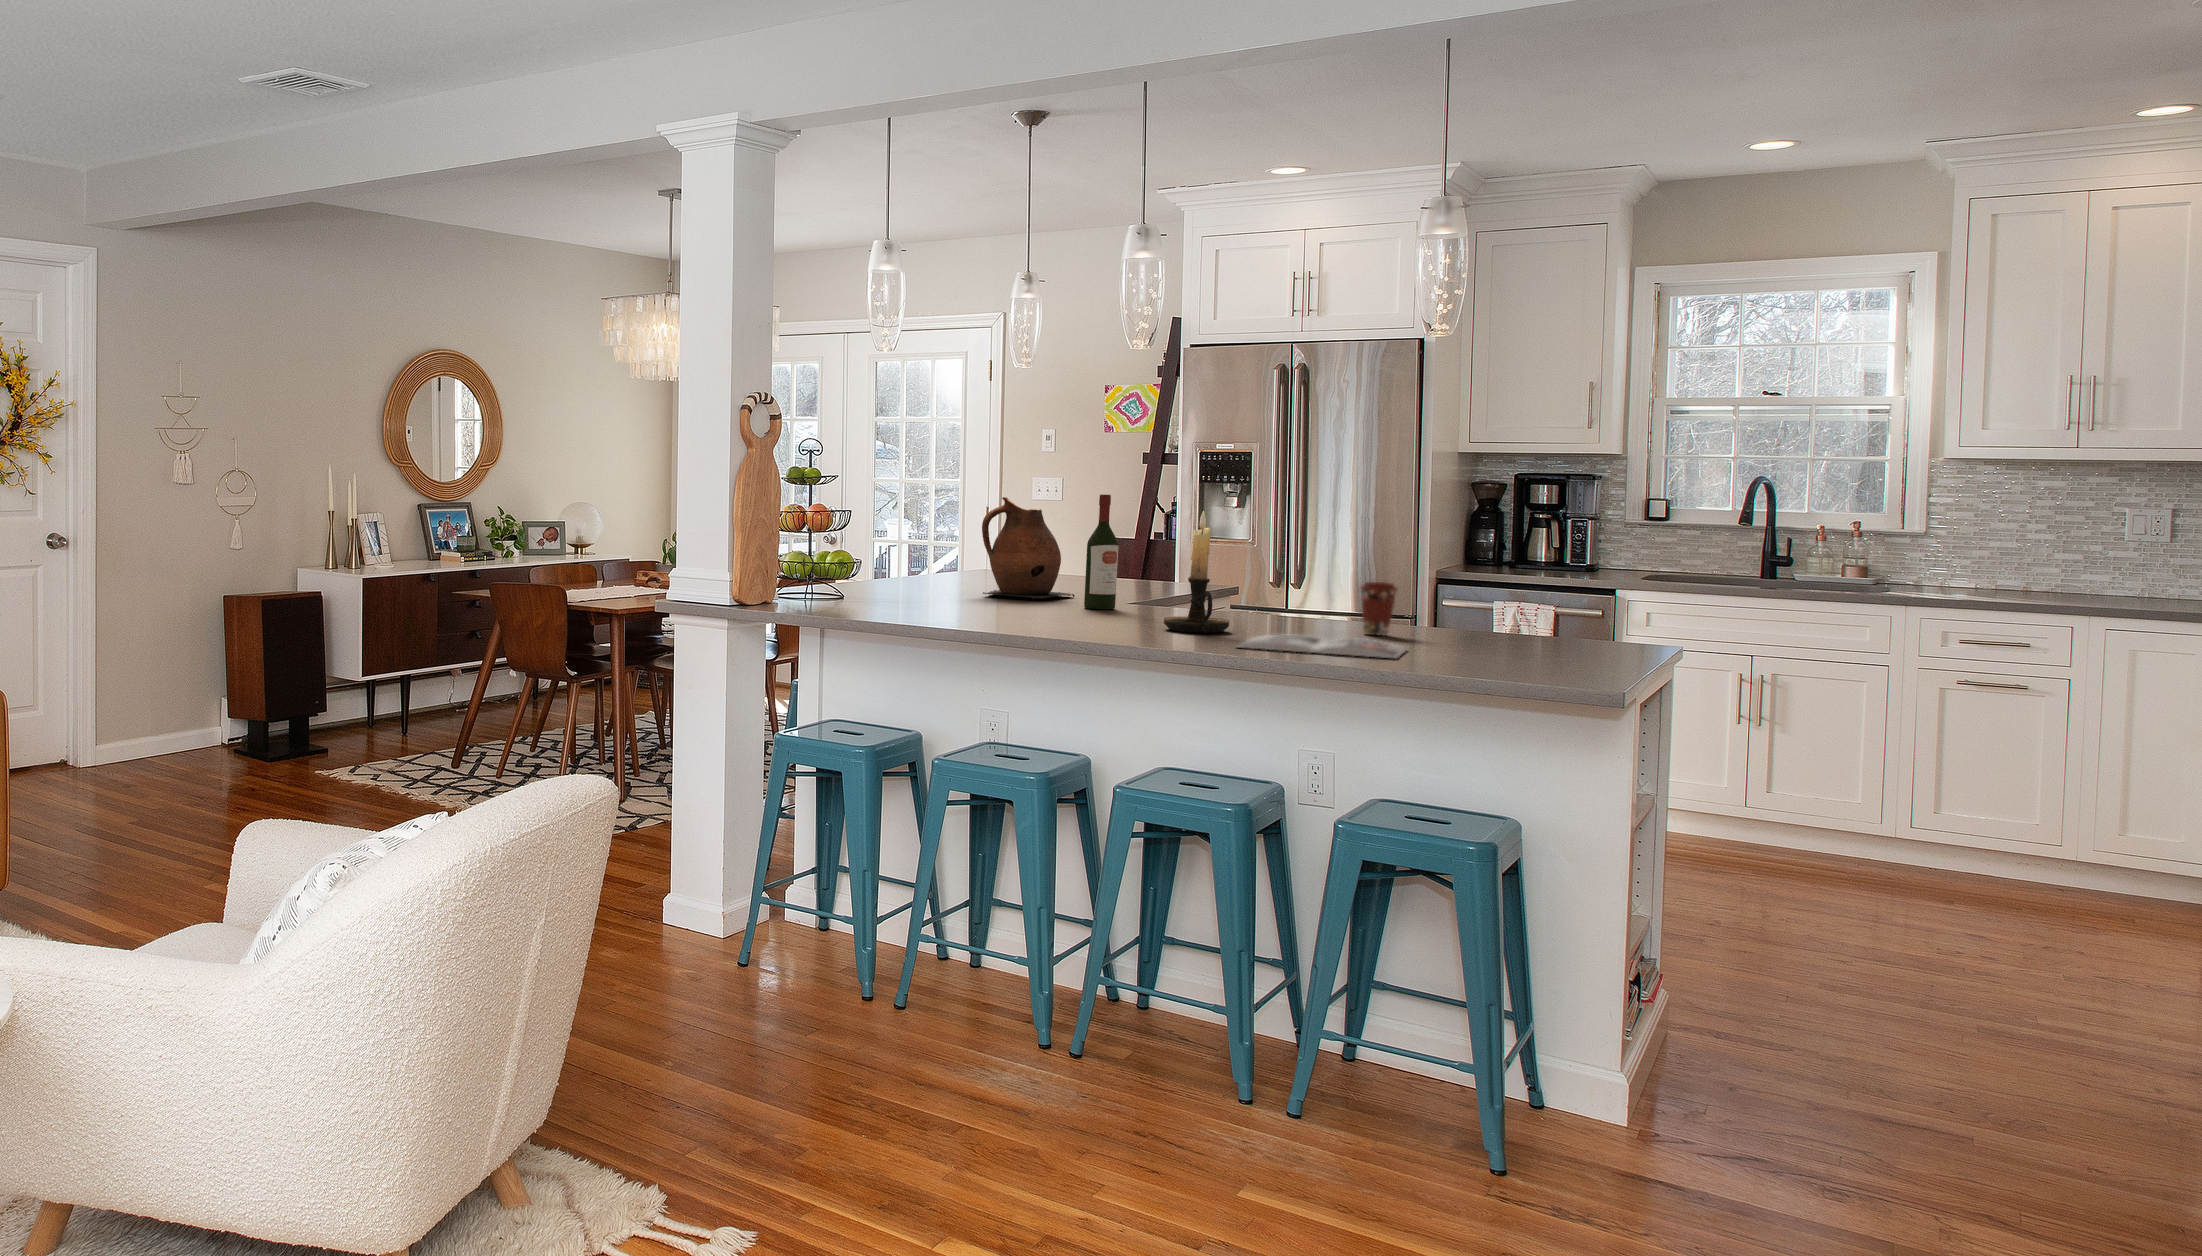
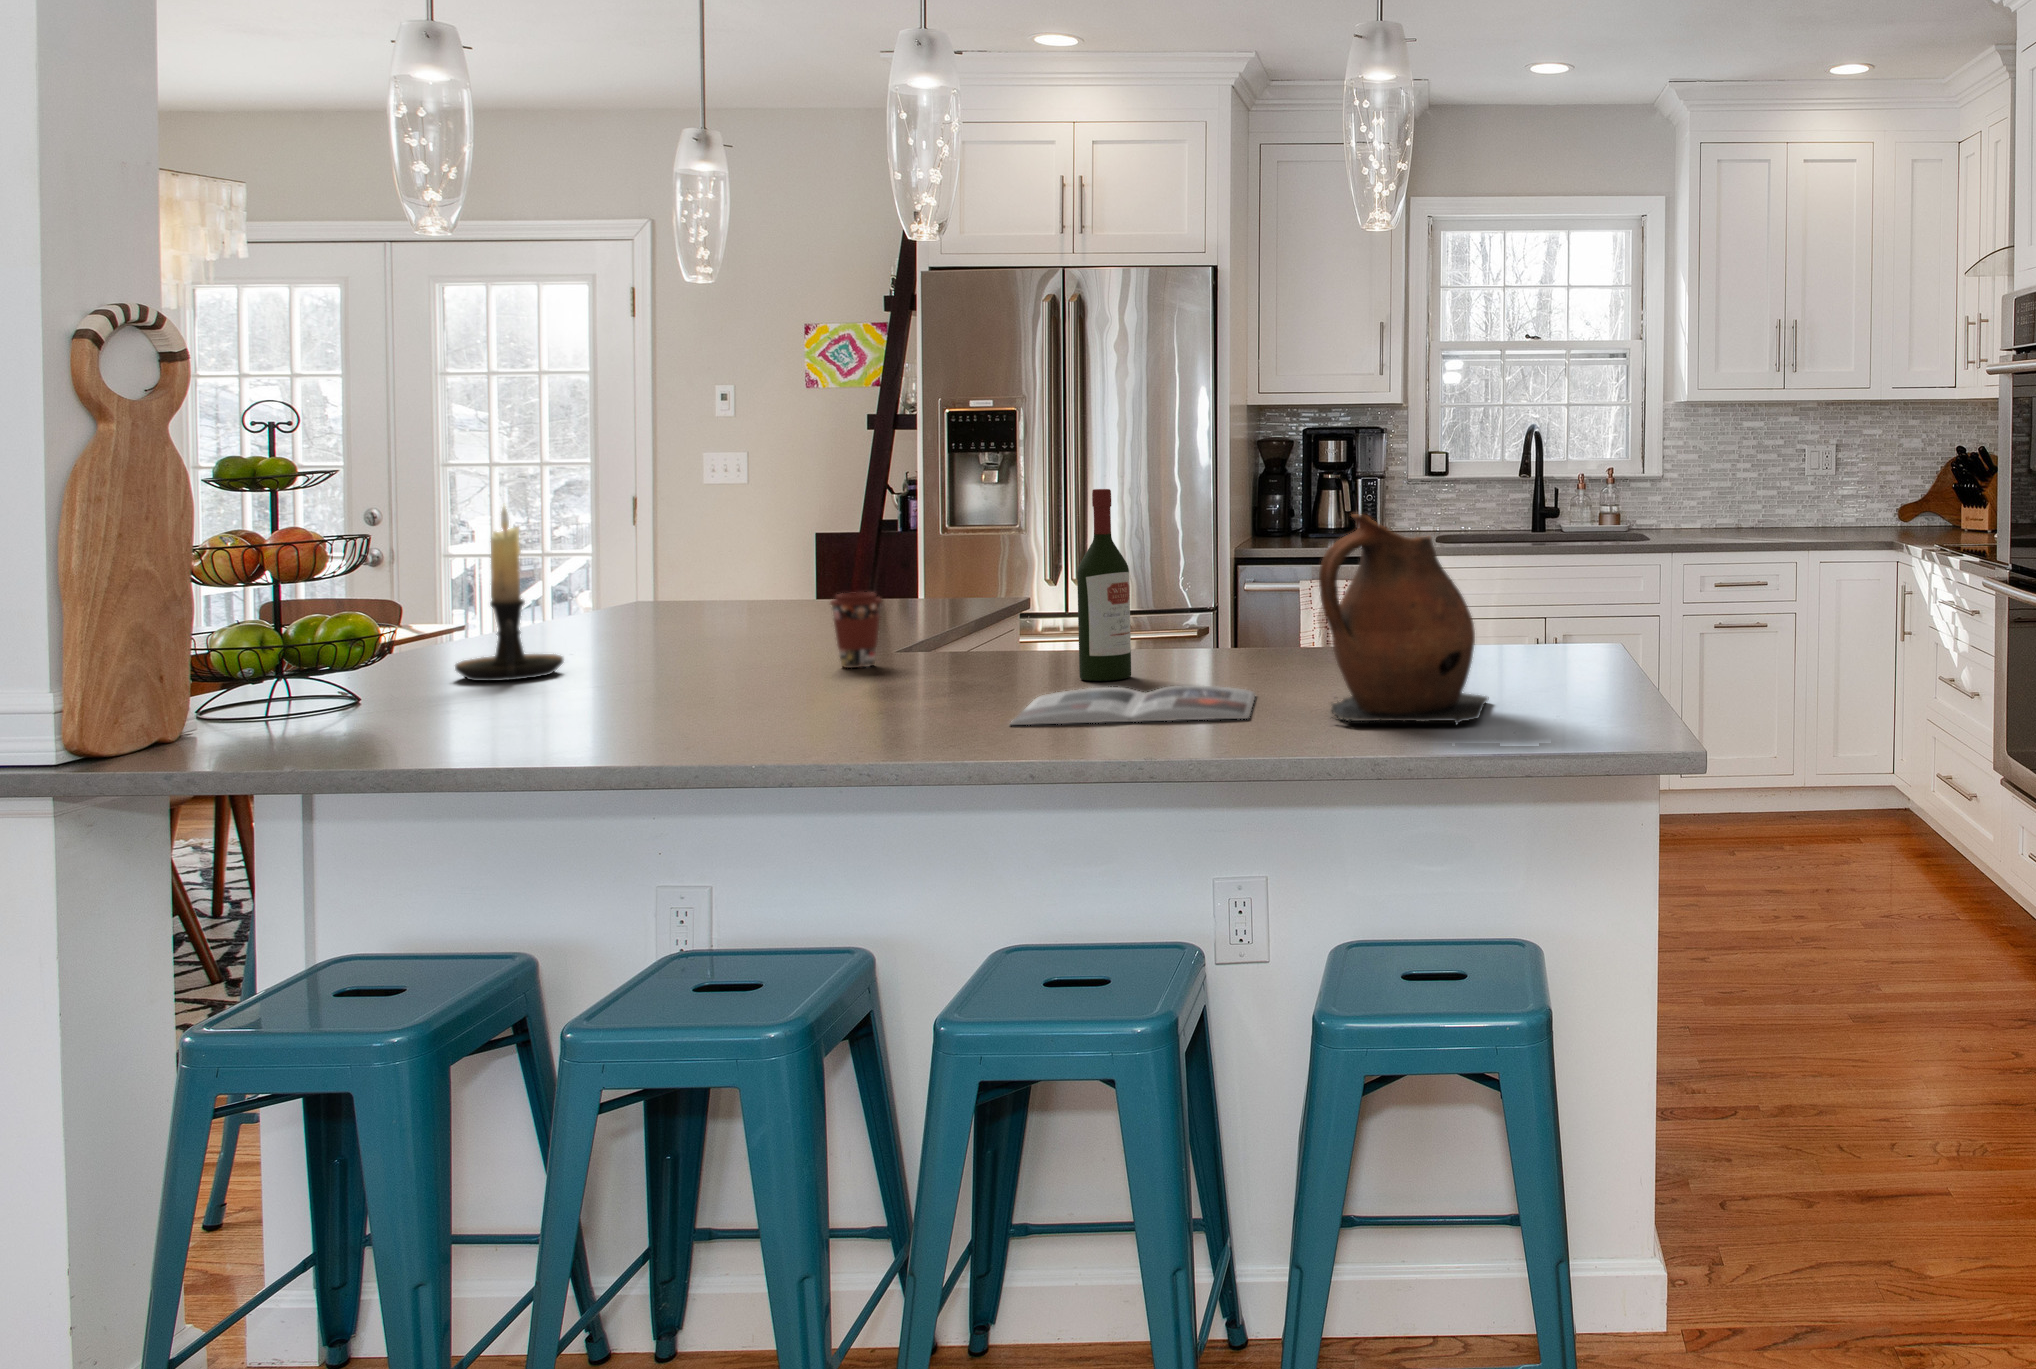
wine bottle: present [1084,494,1118,609] -> present [1077,489,1131,681]
ceramic pitcher: present [982,497,1074,600] -> present [1319,514,1489,724]
candle holder: present [1164,511,1229,633] -> present [455,507,564,681]
coffee cup: present [1360,582,1397,636] -> present [830,592,882,668]

